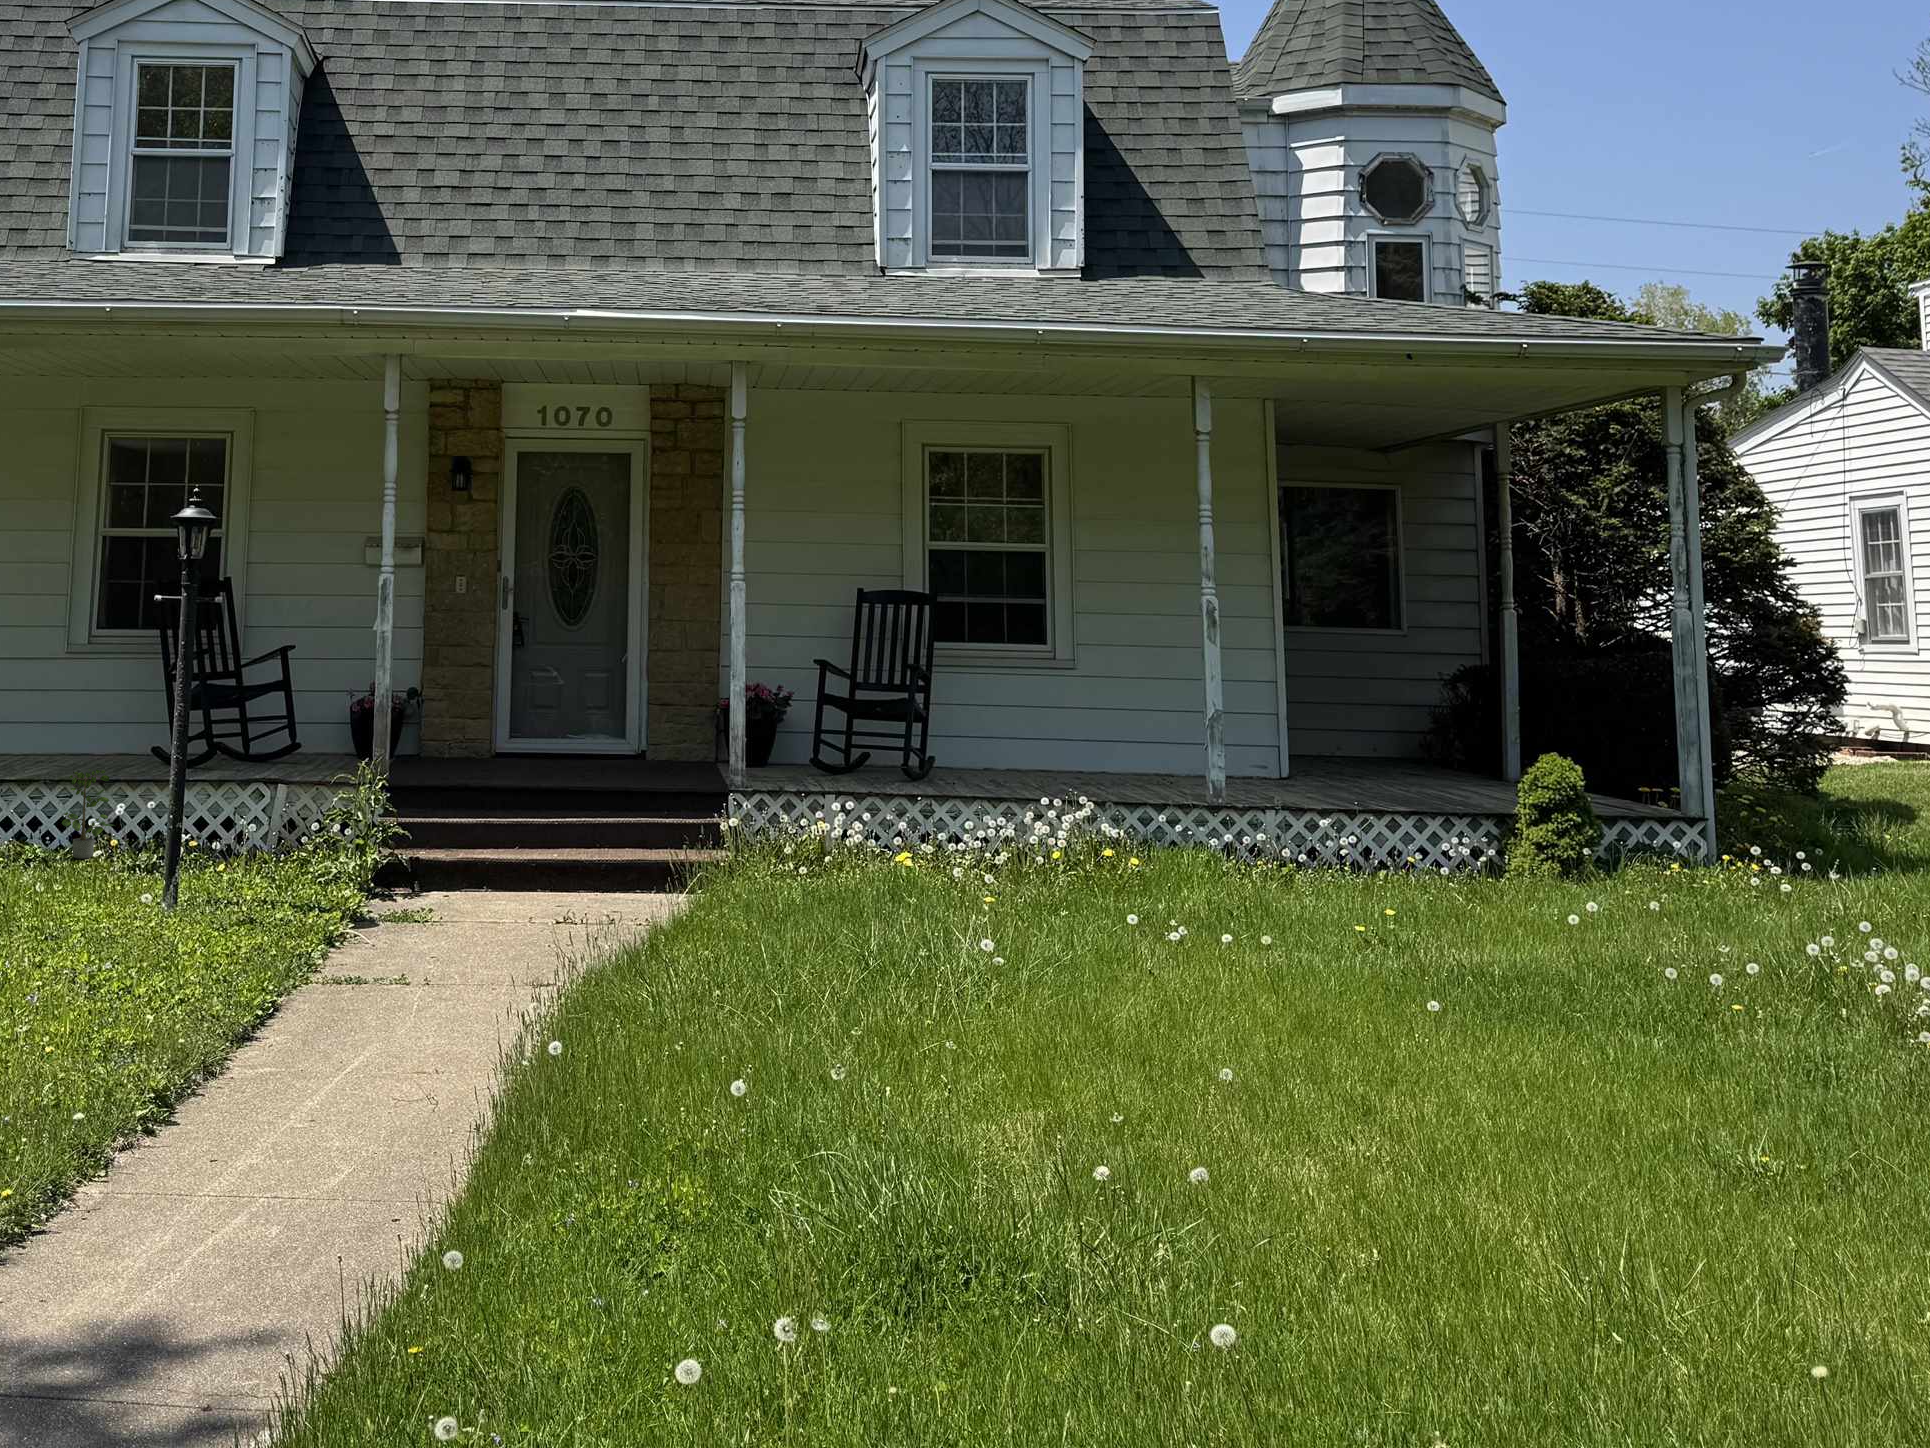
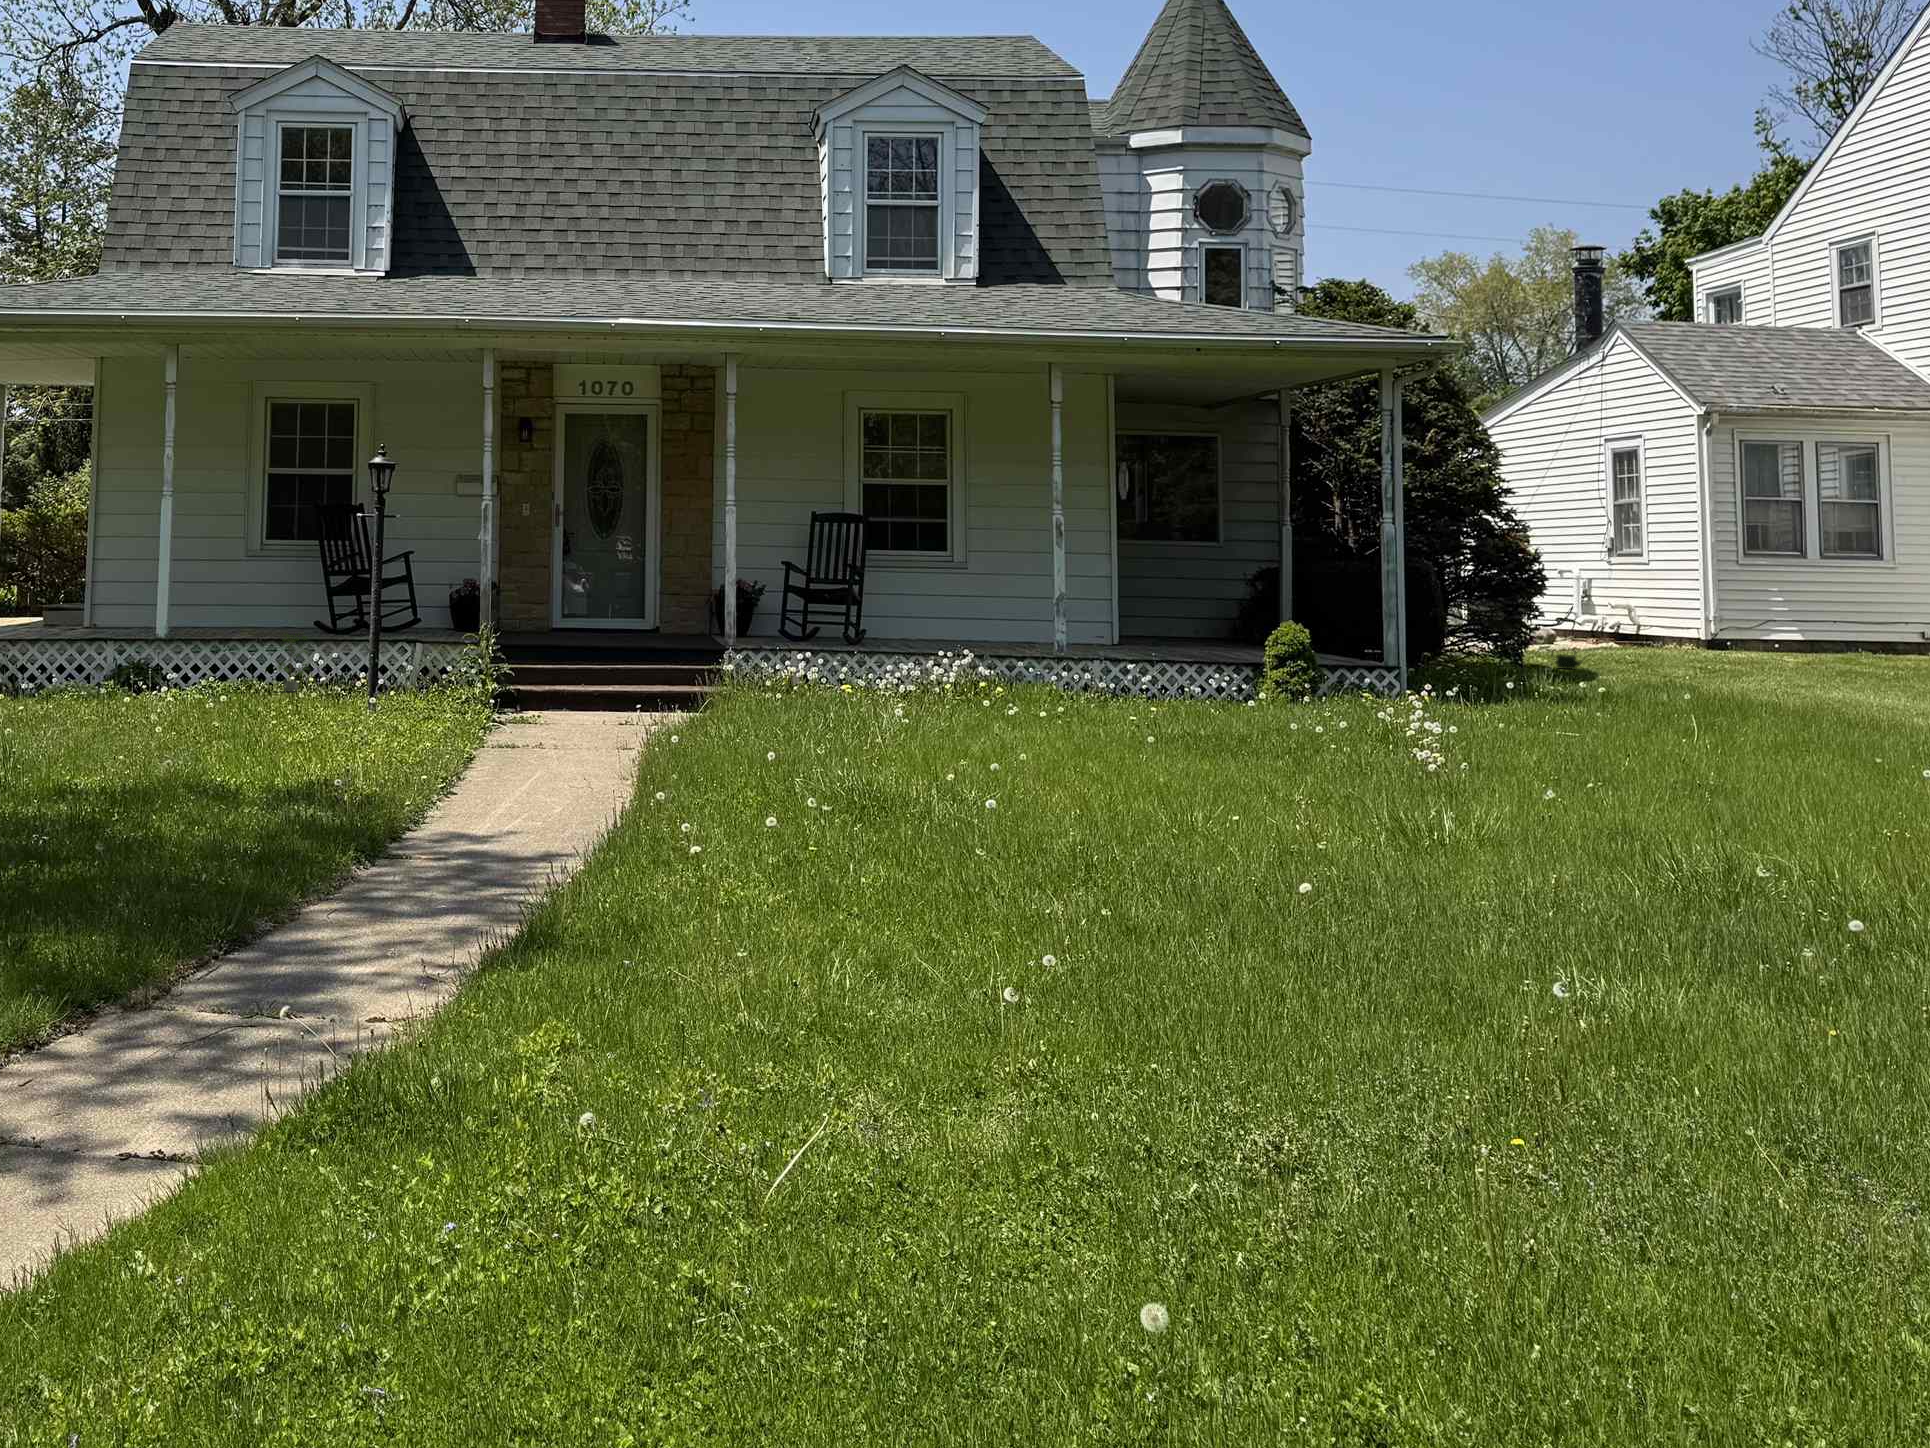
watering can: none [1852,772,1907,803] -> present [1555,651,1583,669]

